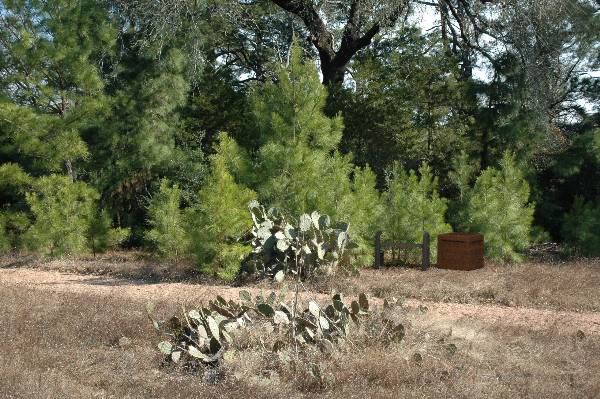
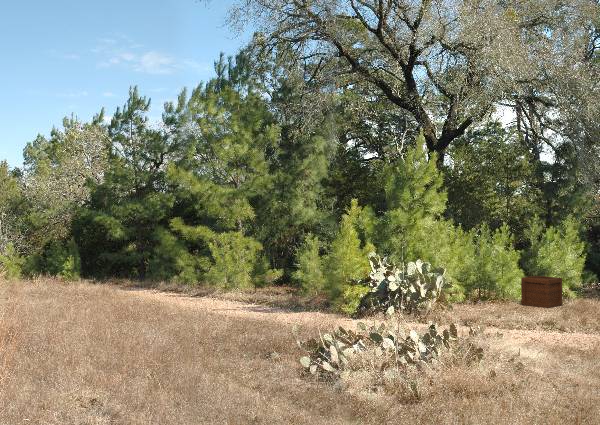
bench: present [375,230,430,271] -> none [469,274,515,308]

